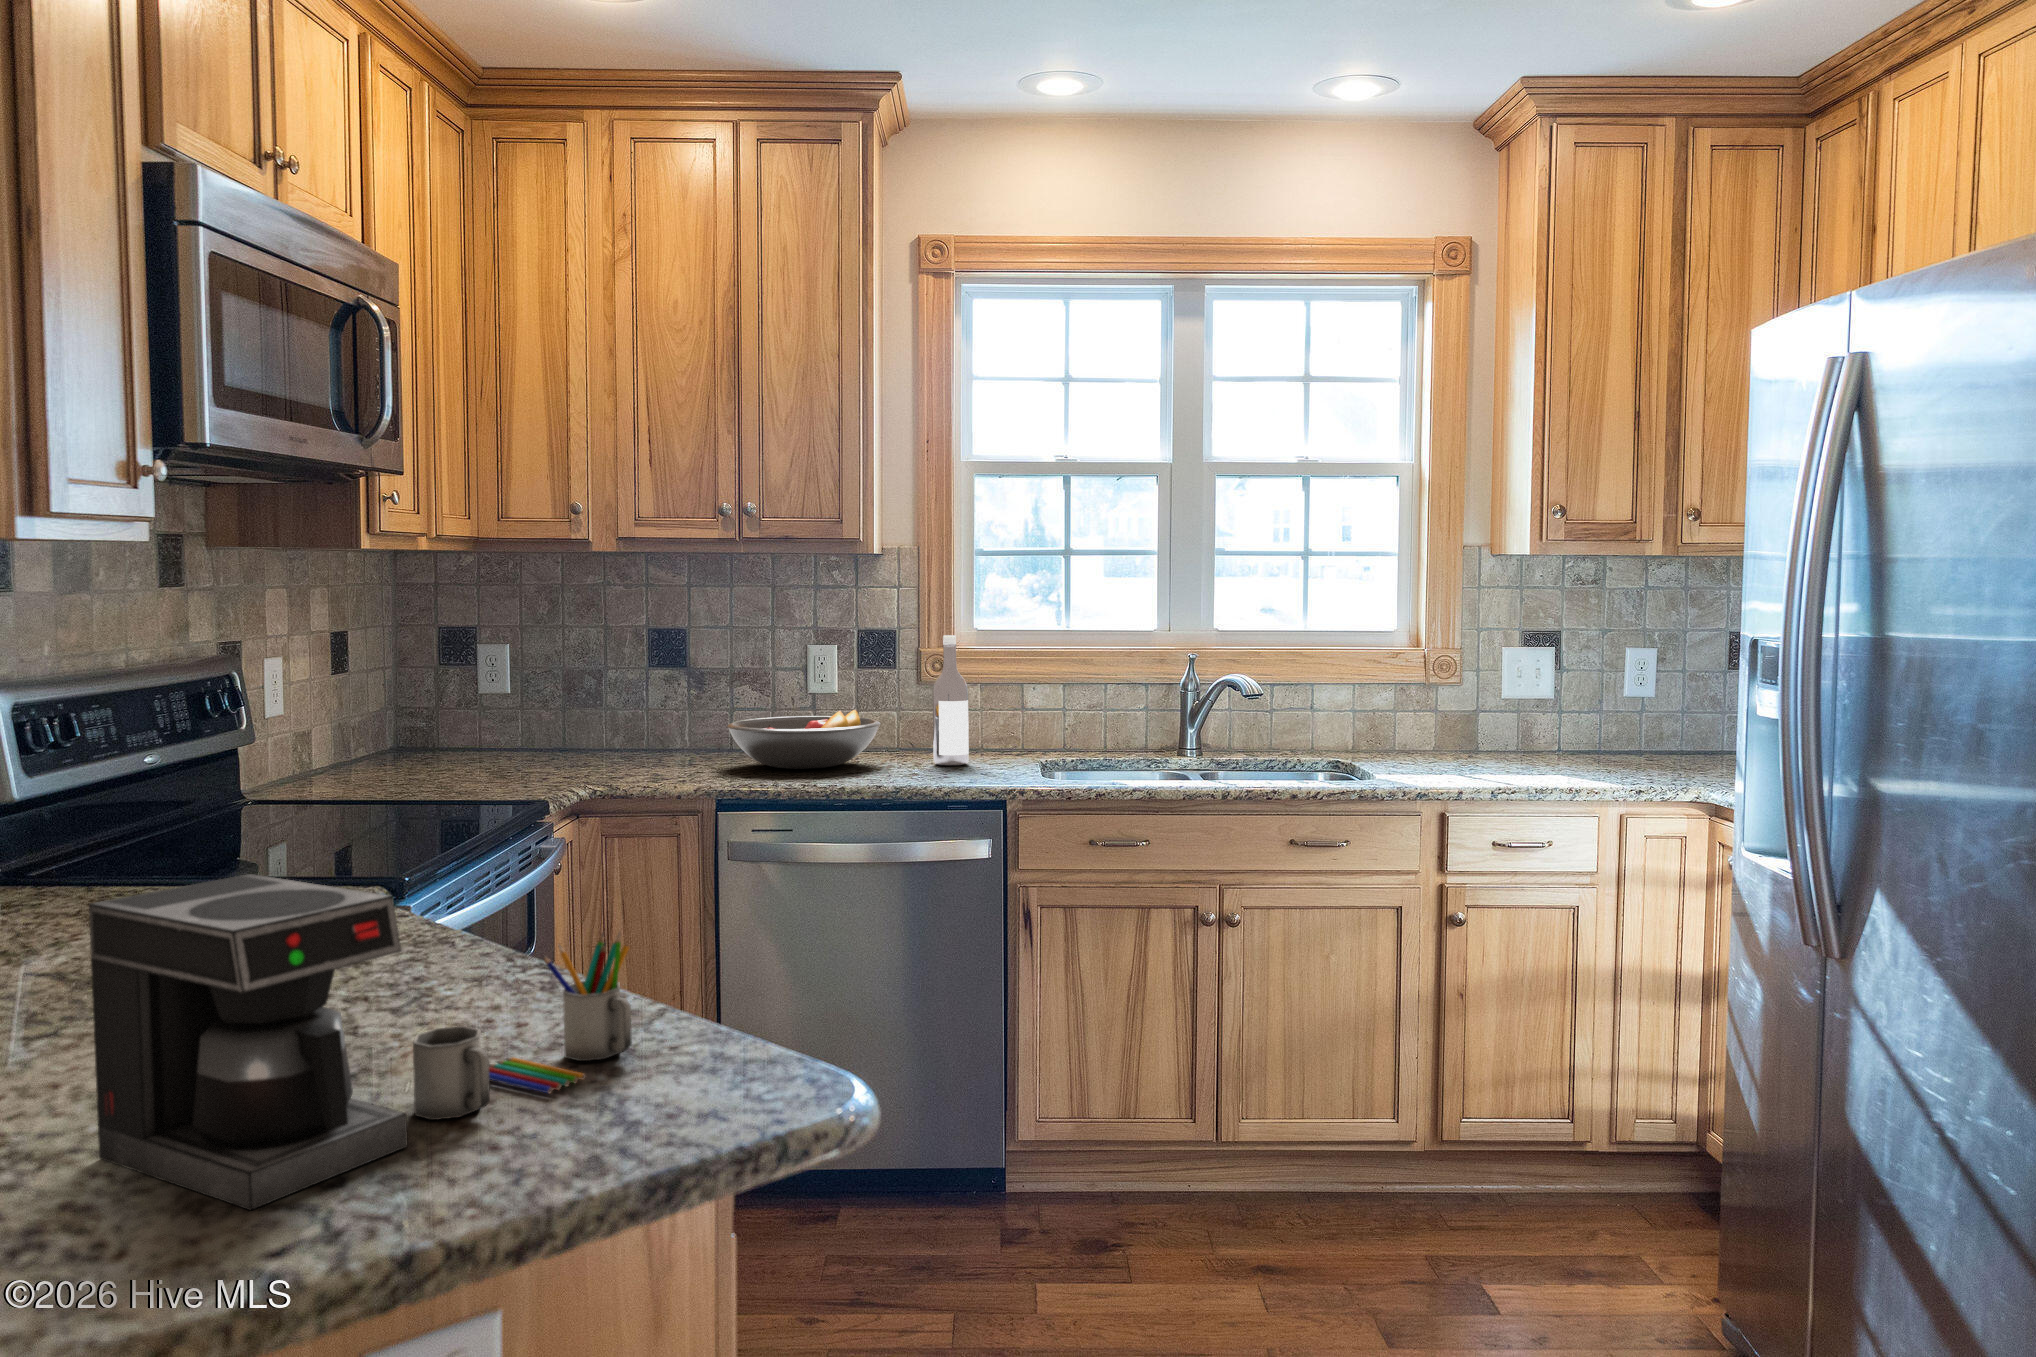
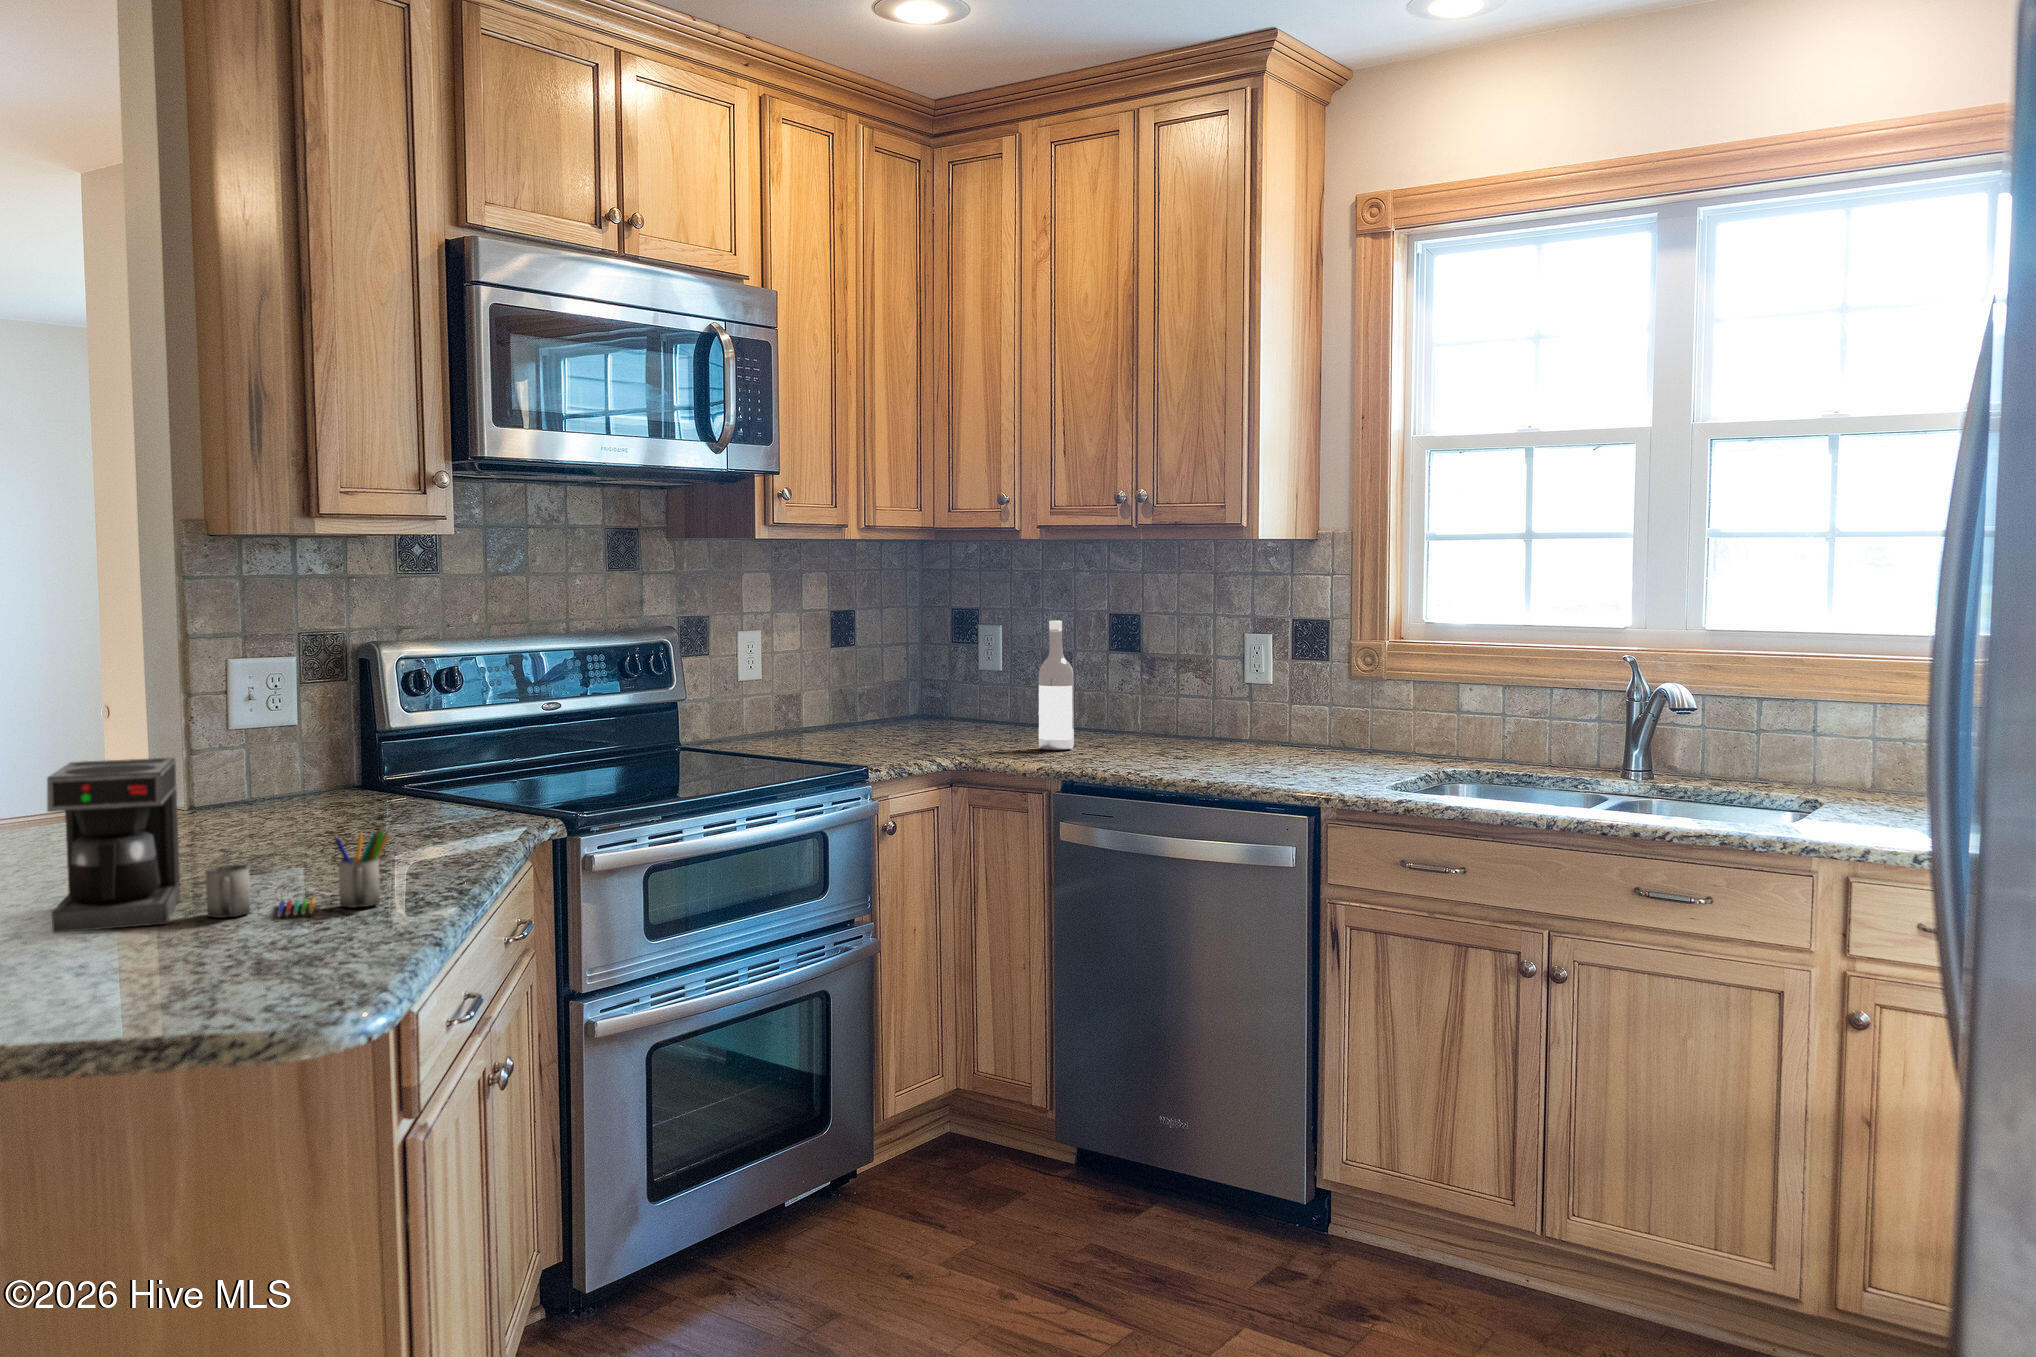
wine bottle: present [933,635,969,765] -> present [1039,621,1074,750]
fruit bowl: present [727,709,880,769] -> none [1116,701,1273,758]

